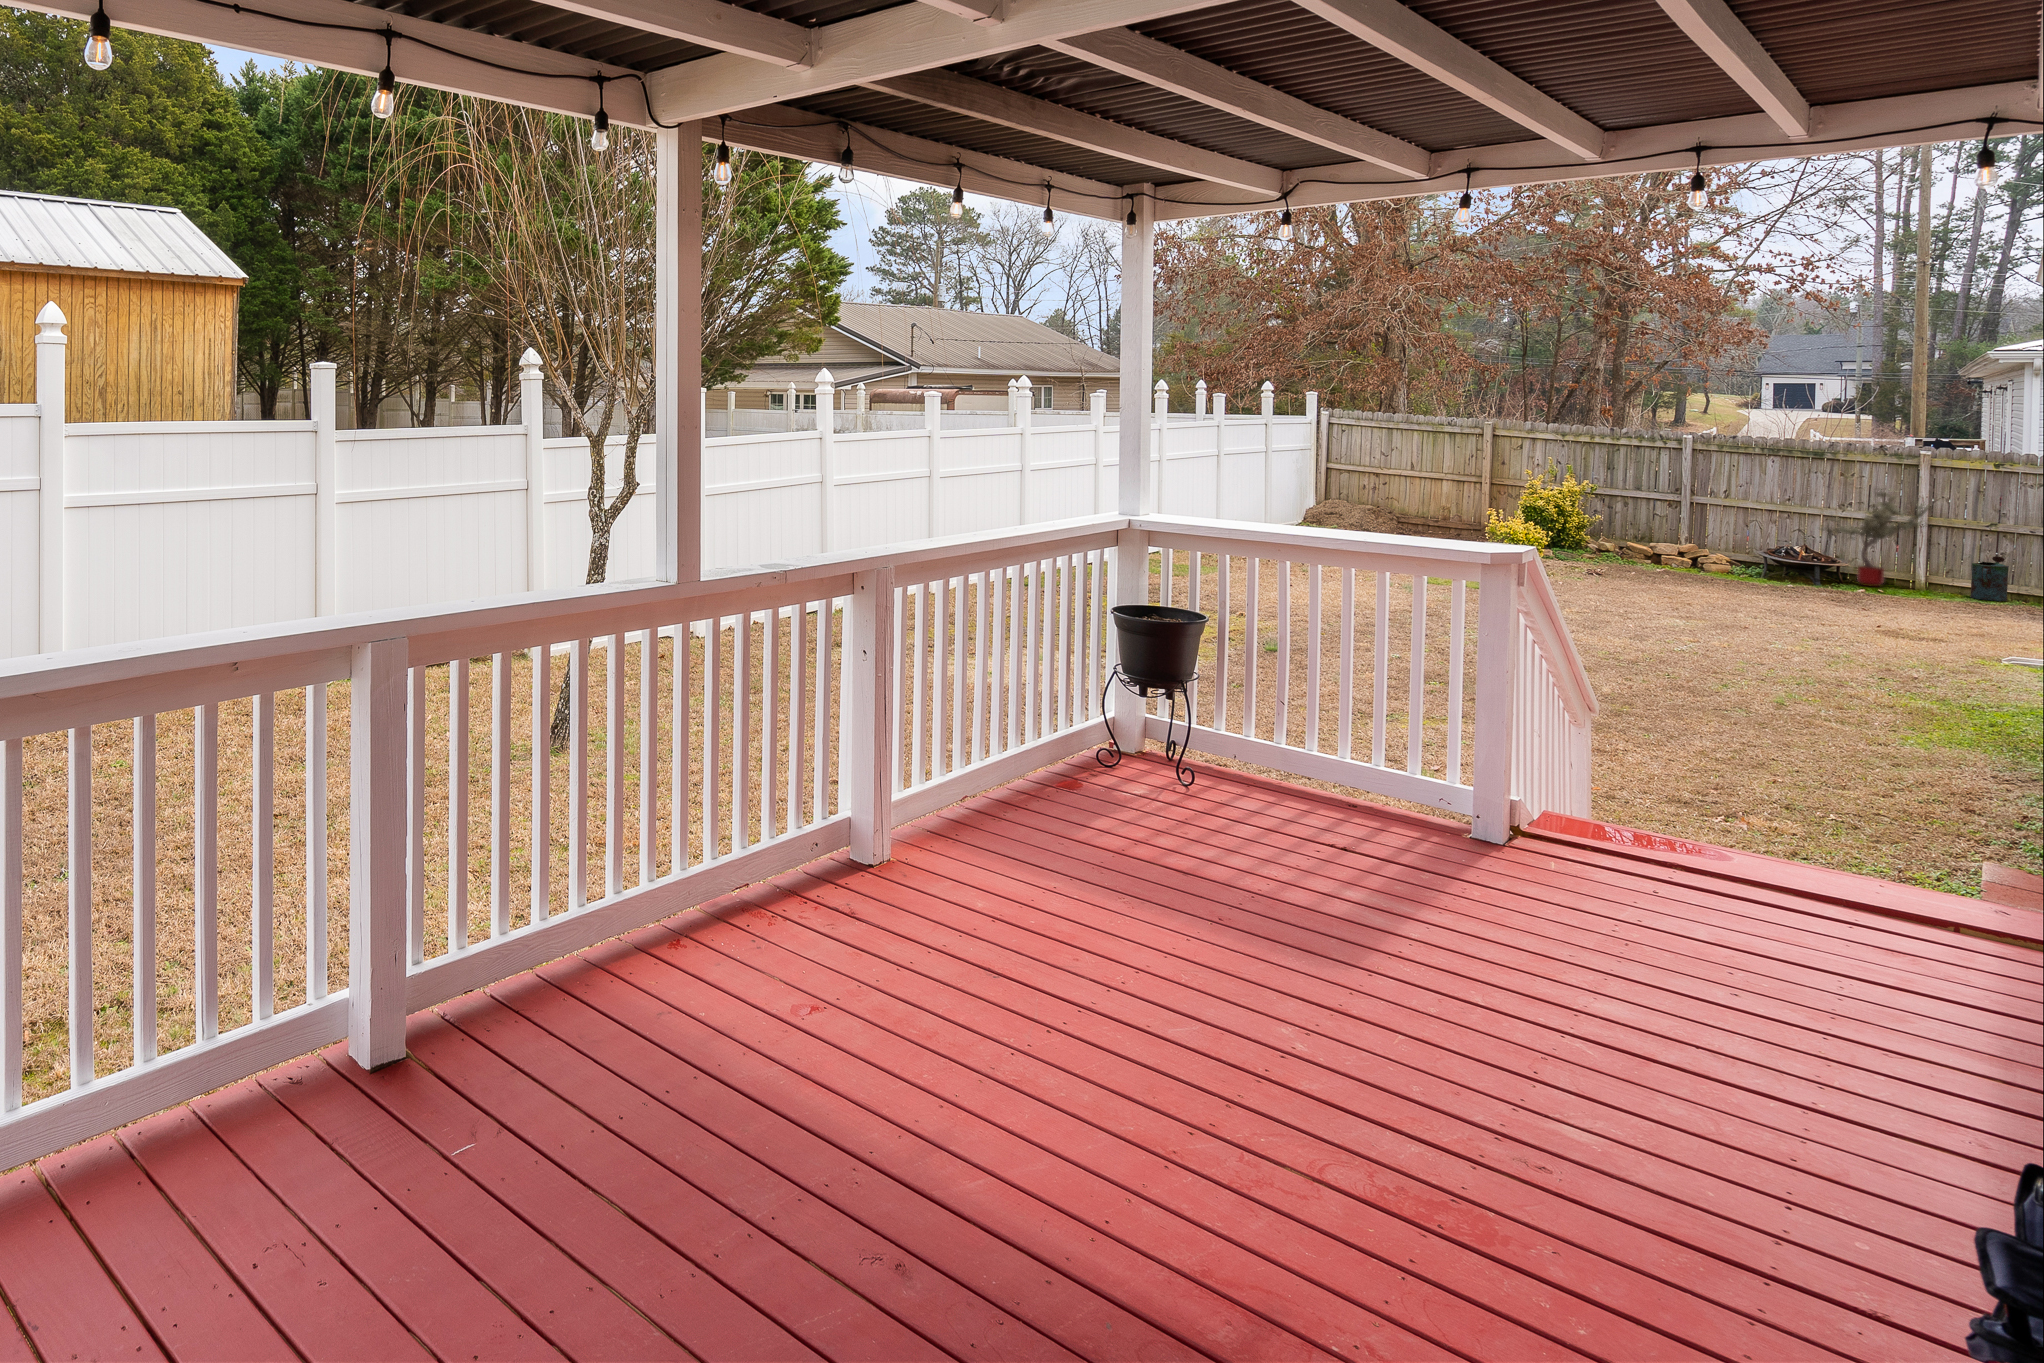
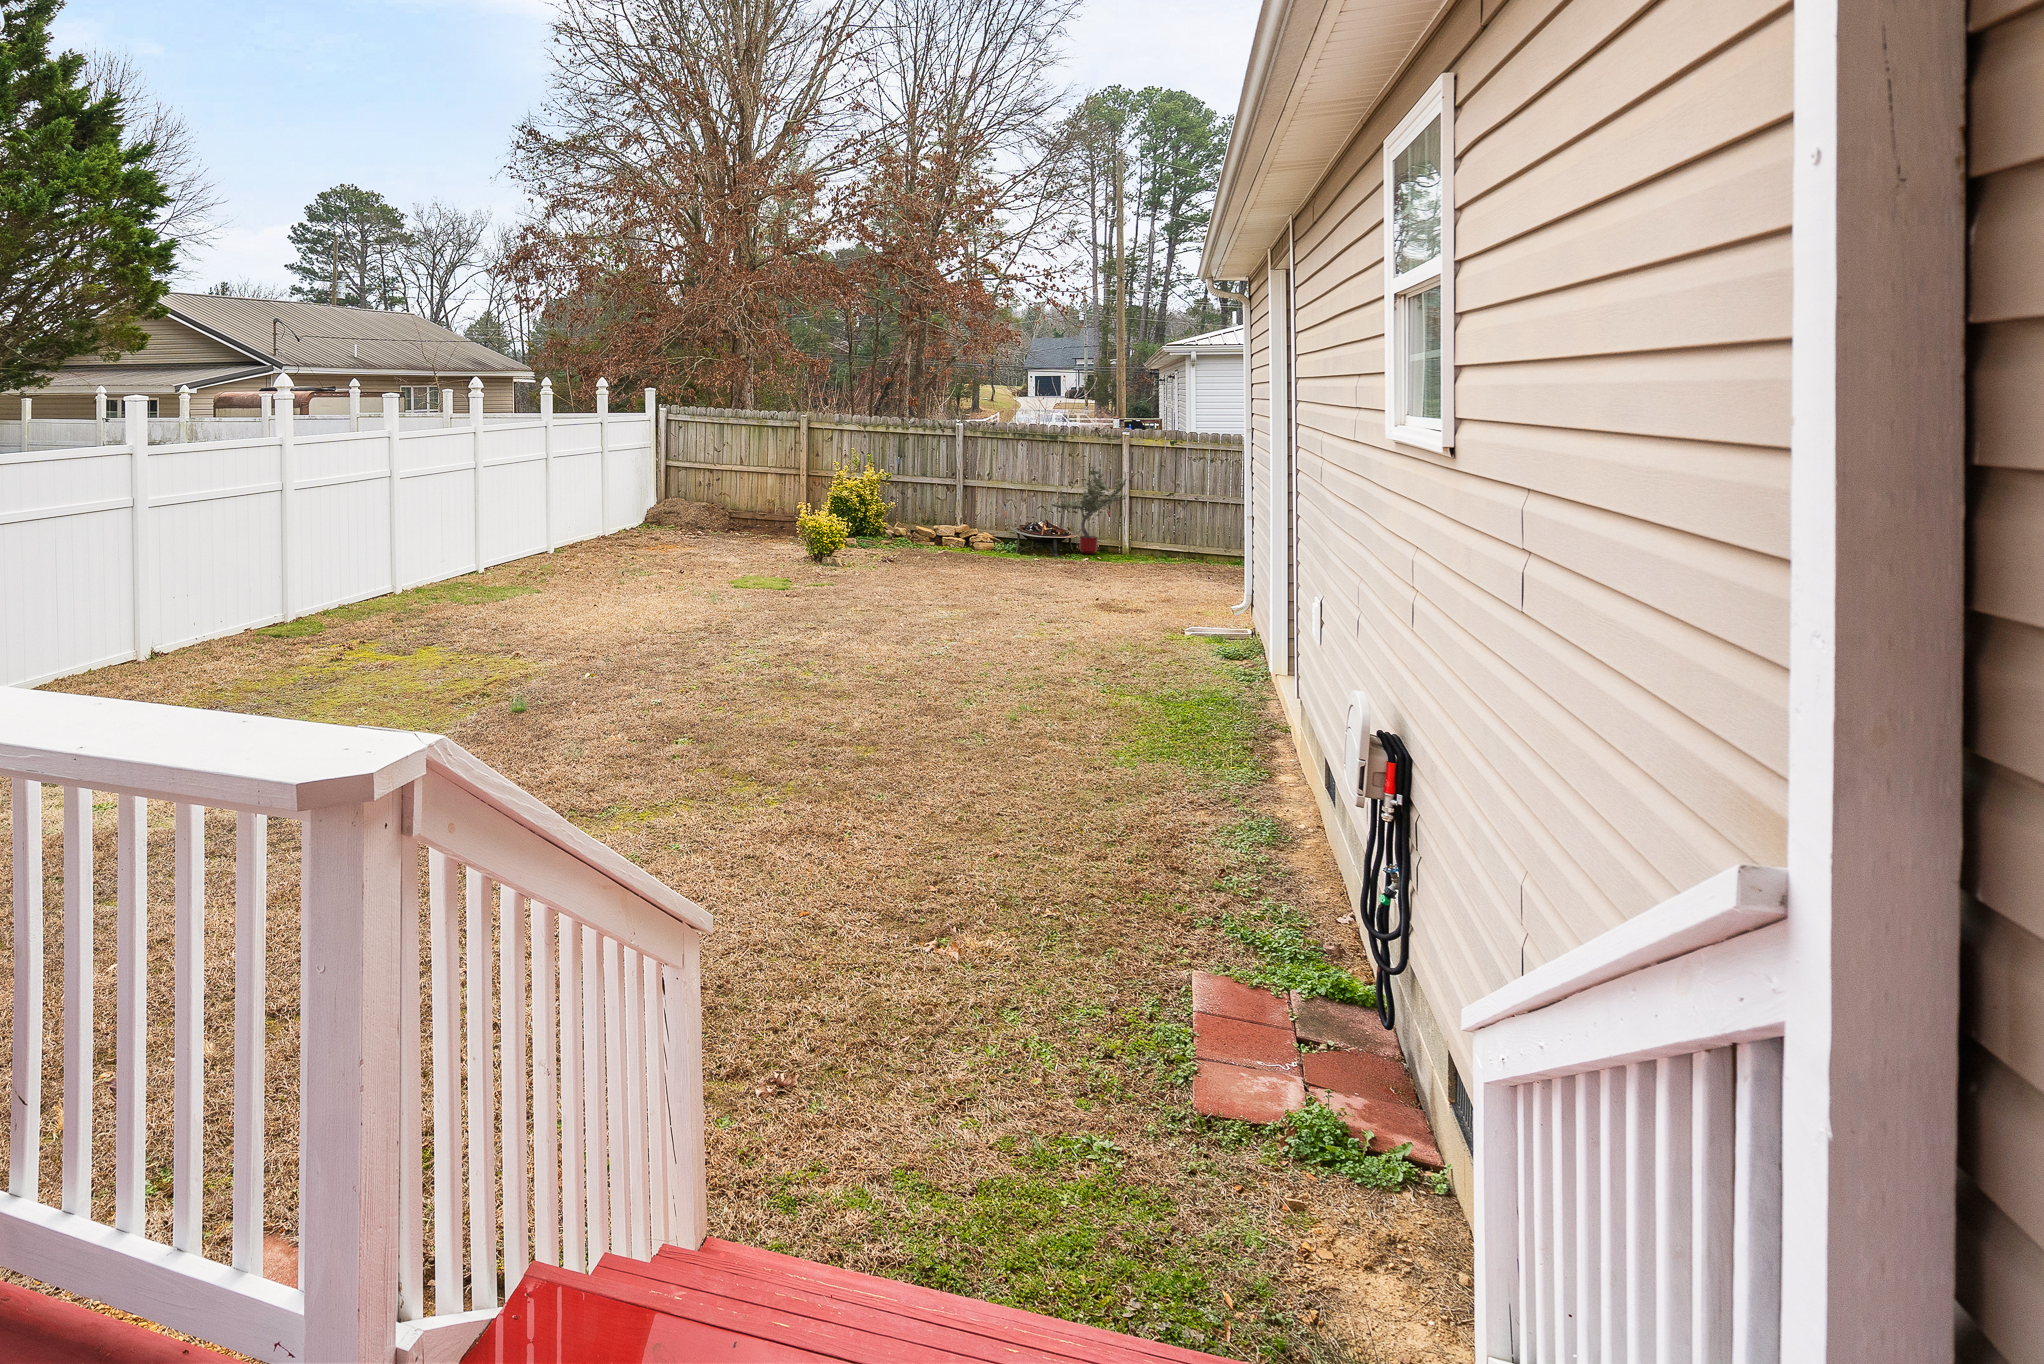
watering can: present [1970,556,2009,601] -> none [1154,522,1178,561]

